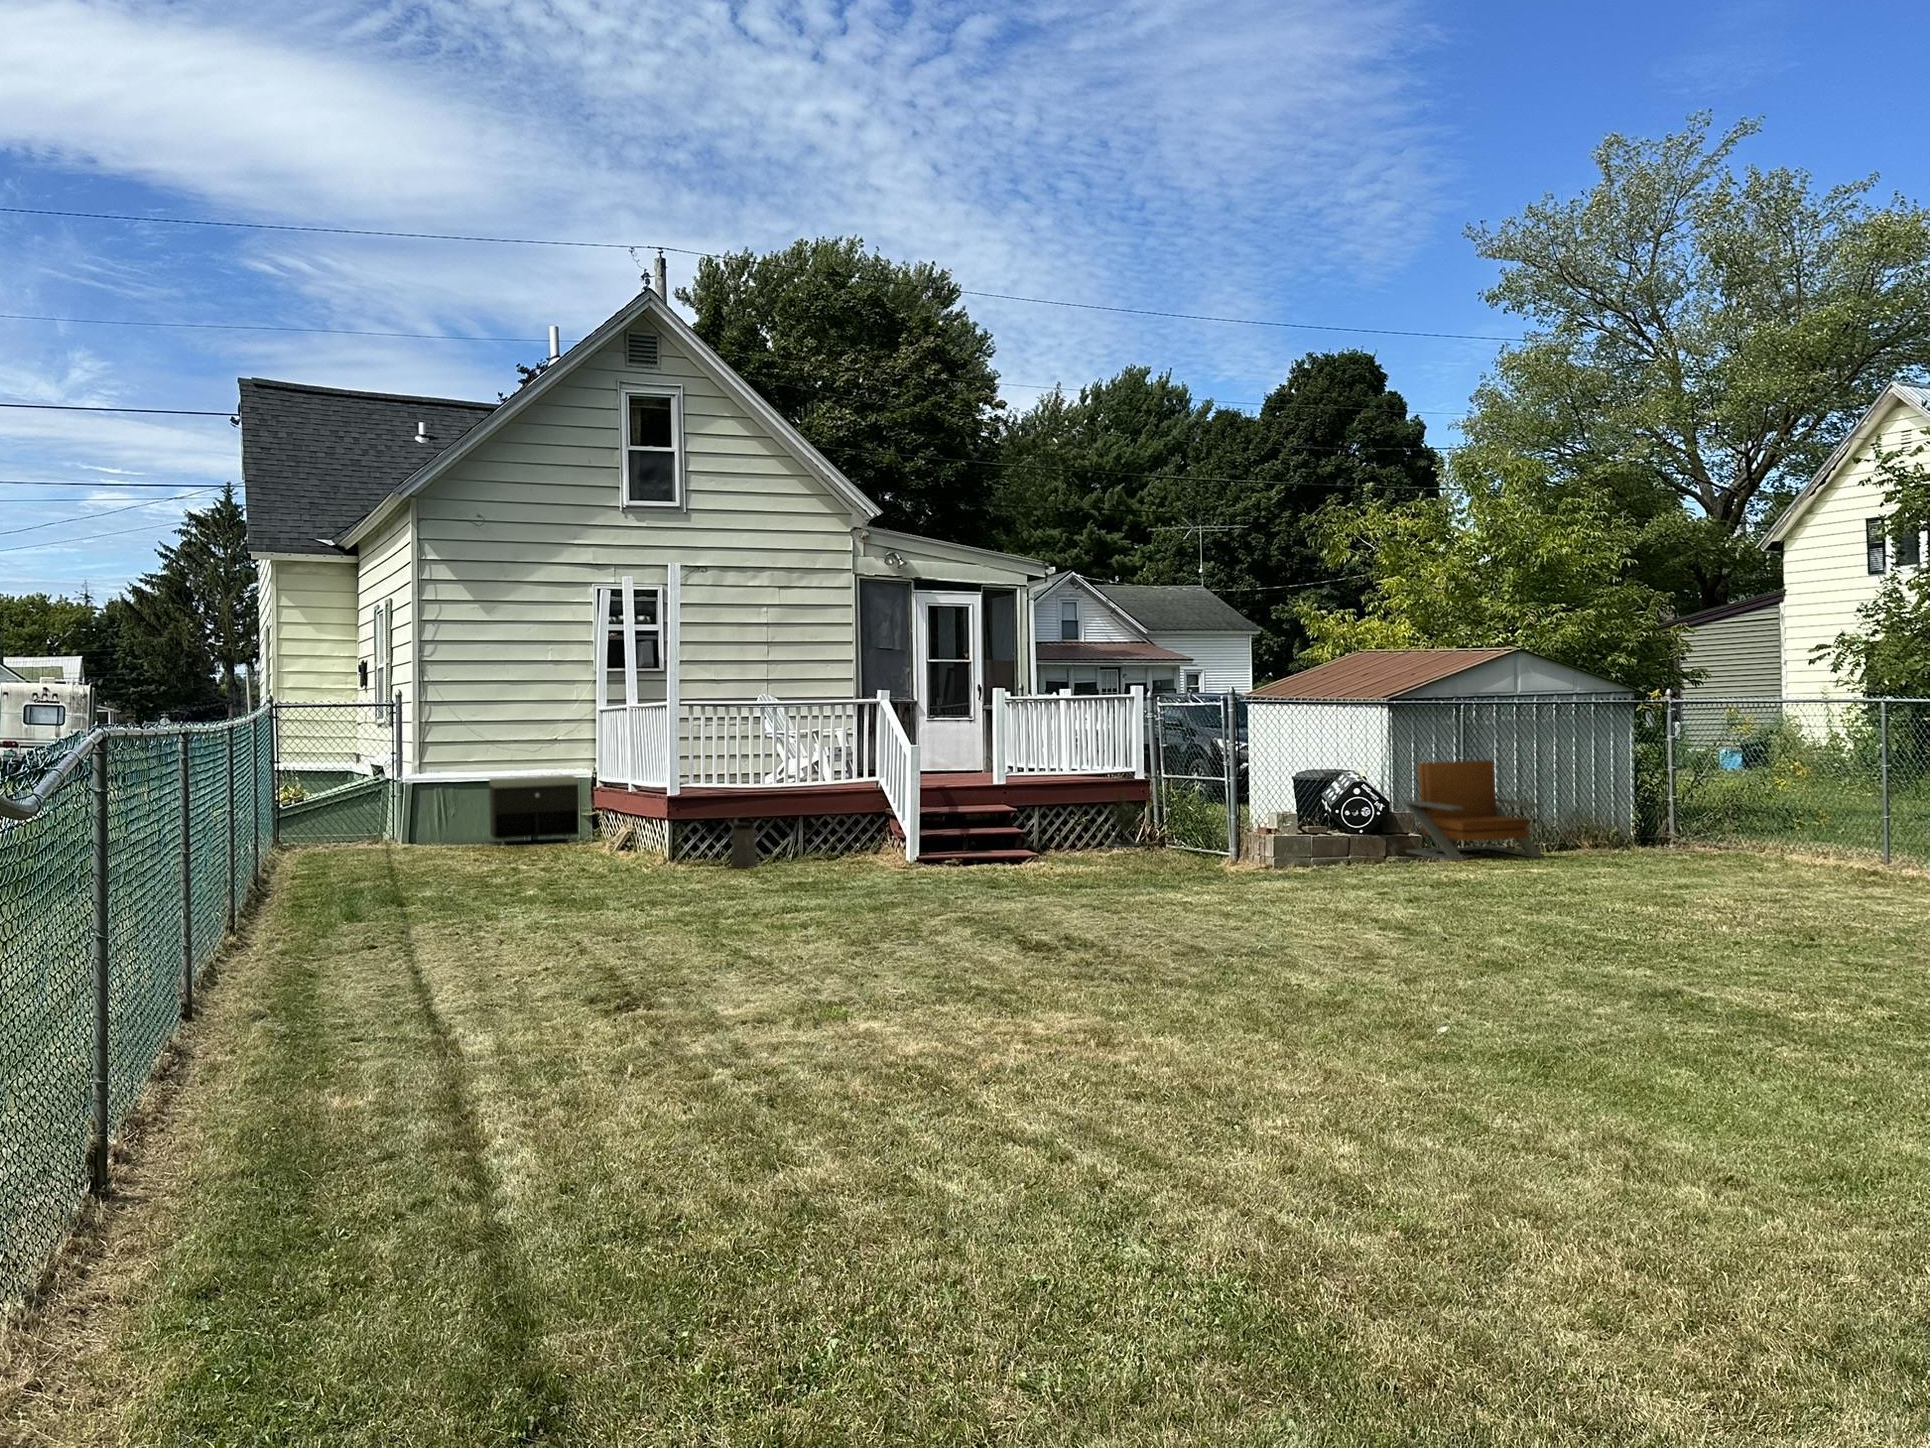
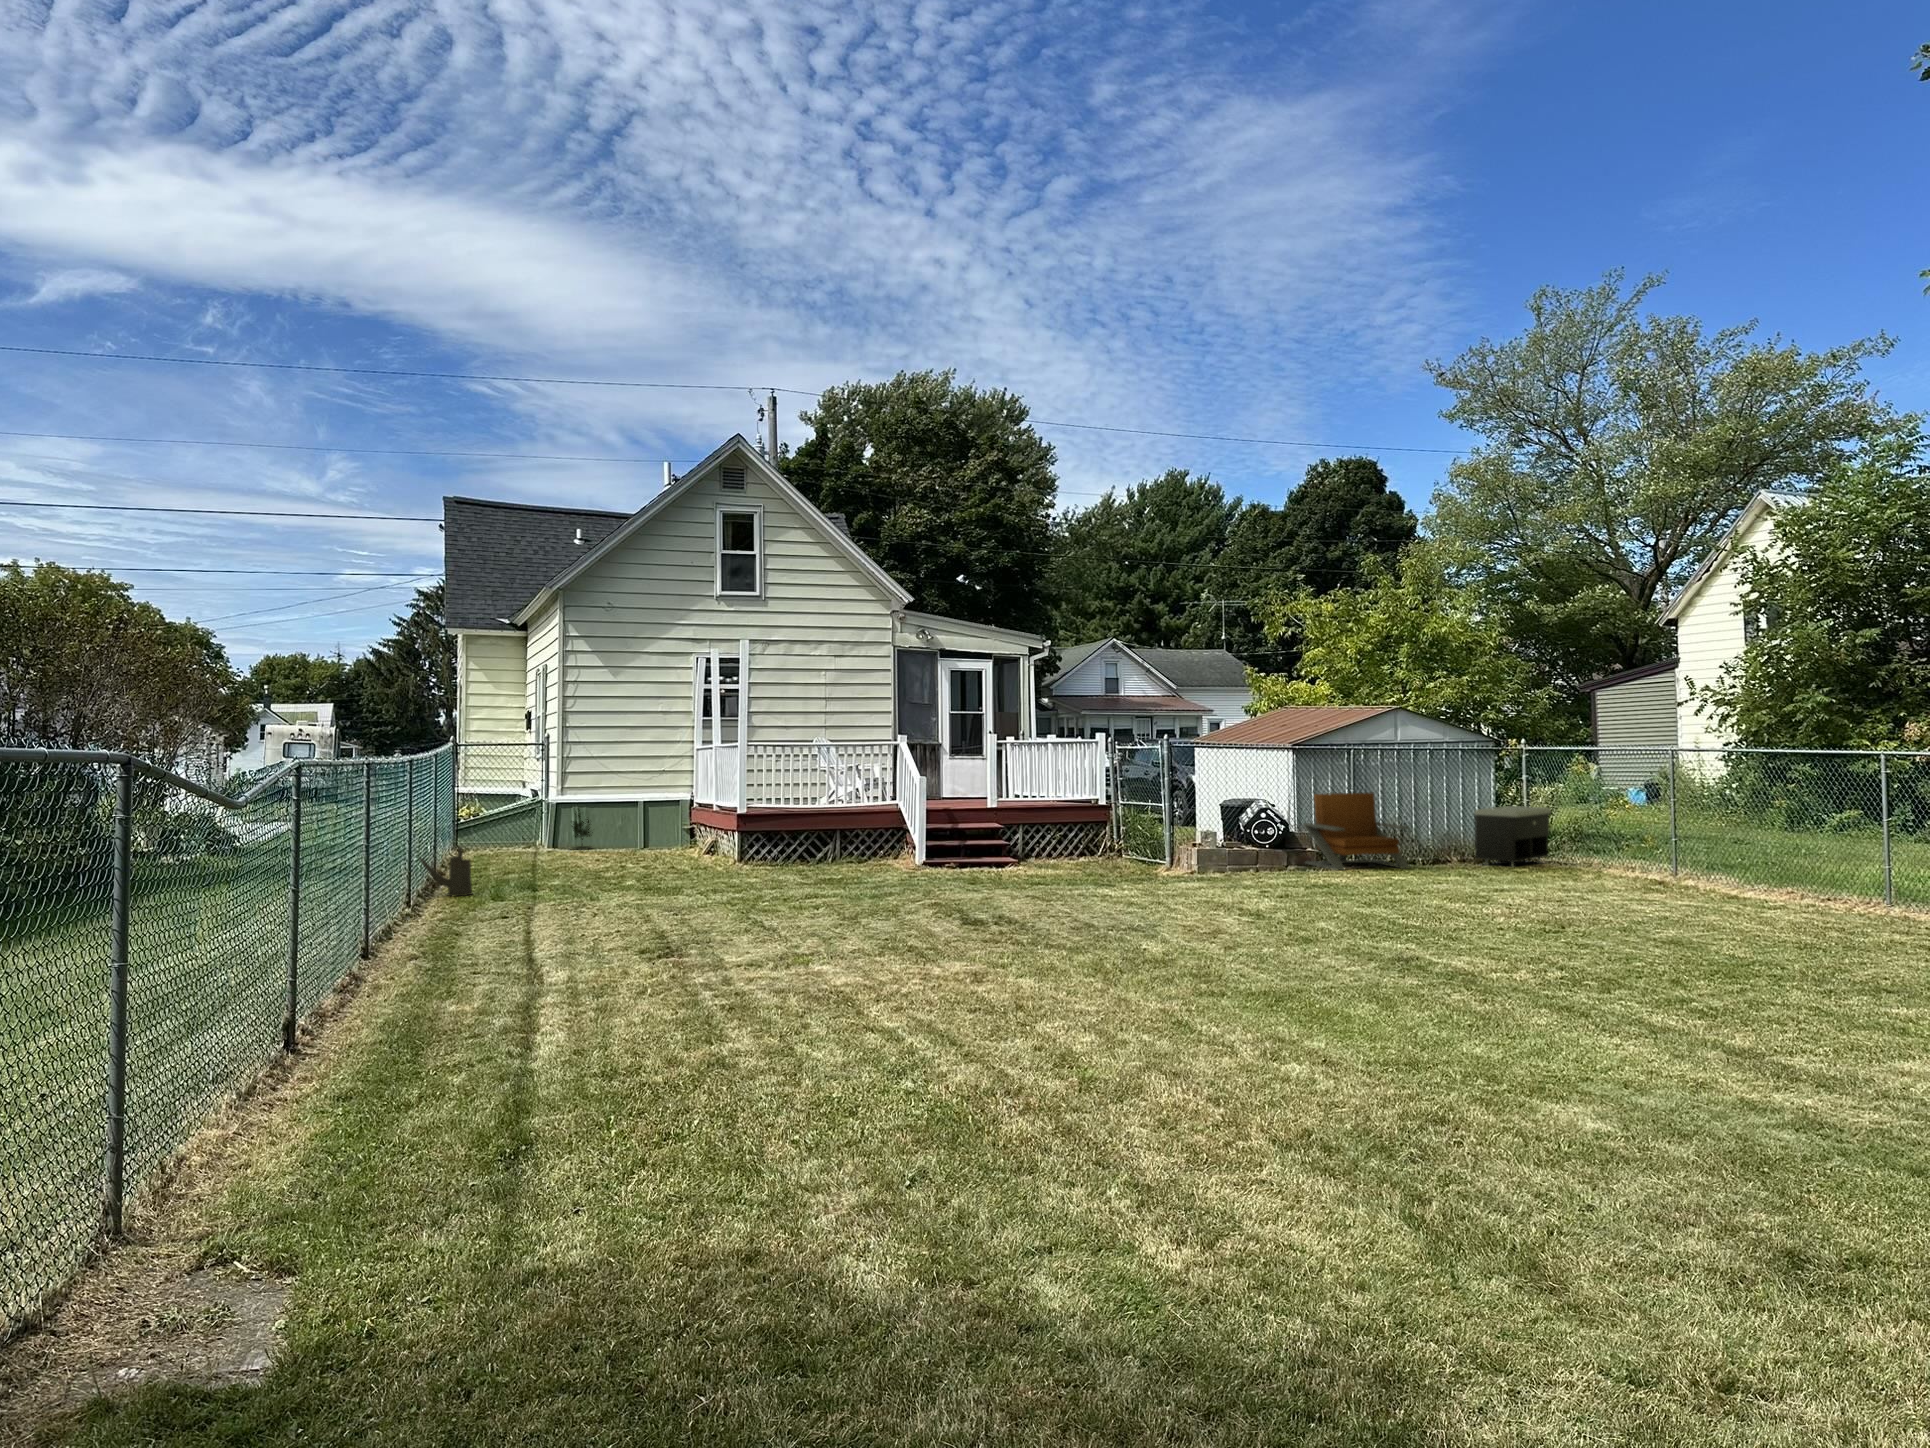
storage bench: present [489,775,579,845] -> present [1474,806,1551,867]
potted tree: present [1108,792,1140,847] -> present [571,809,593,850]
watering can: present [731,819,757,868] -> present [419,847,472,896]

